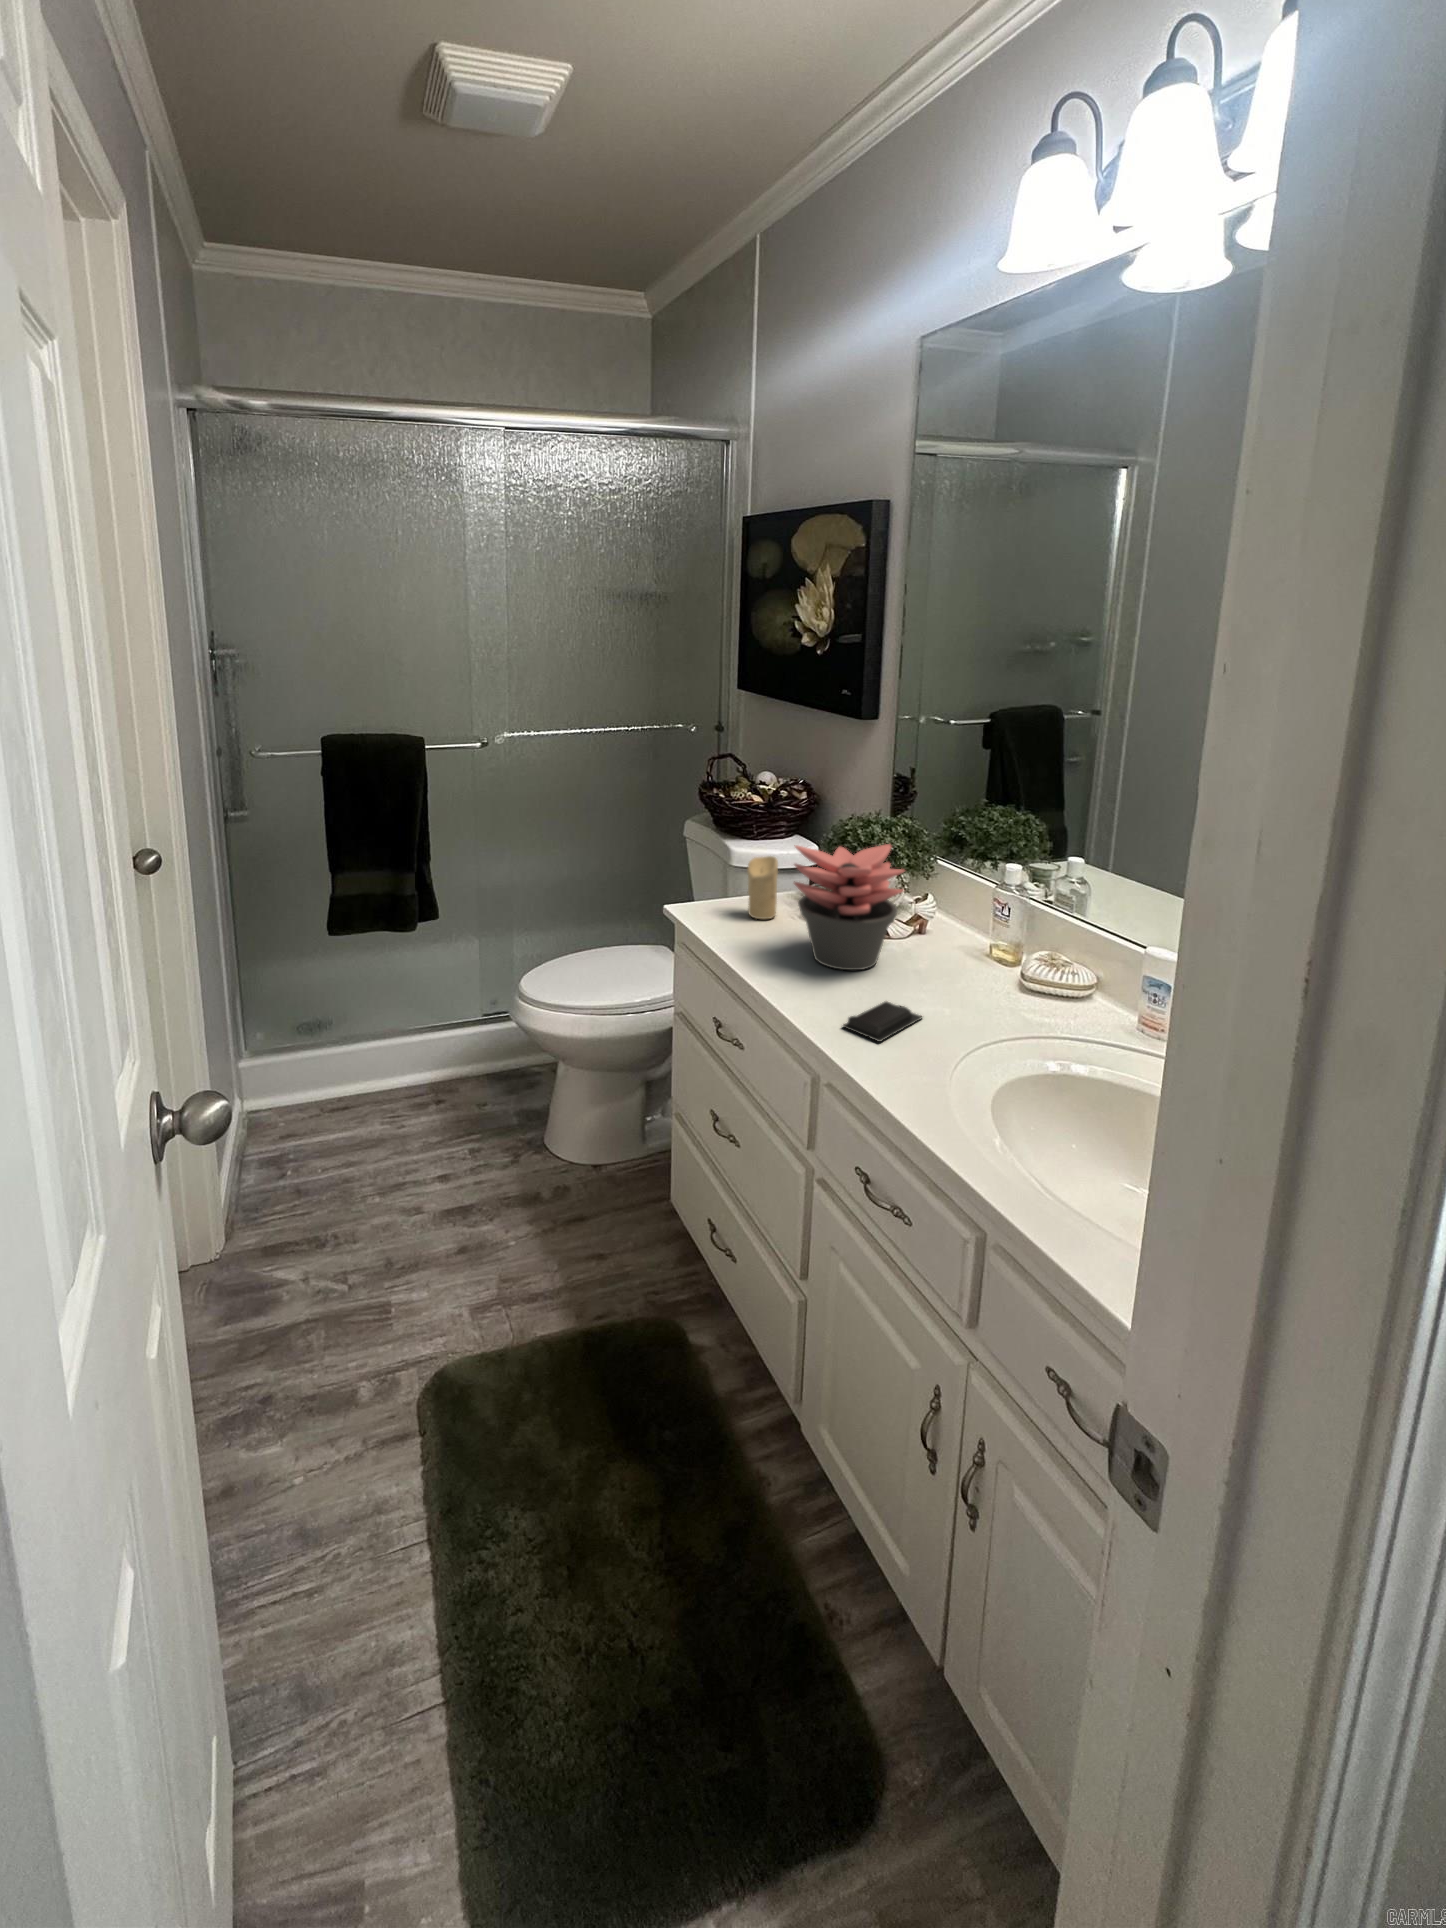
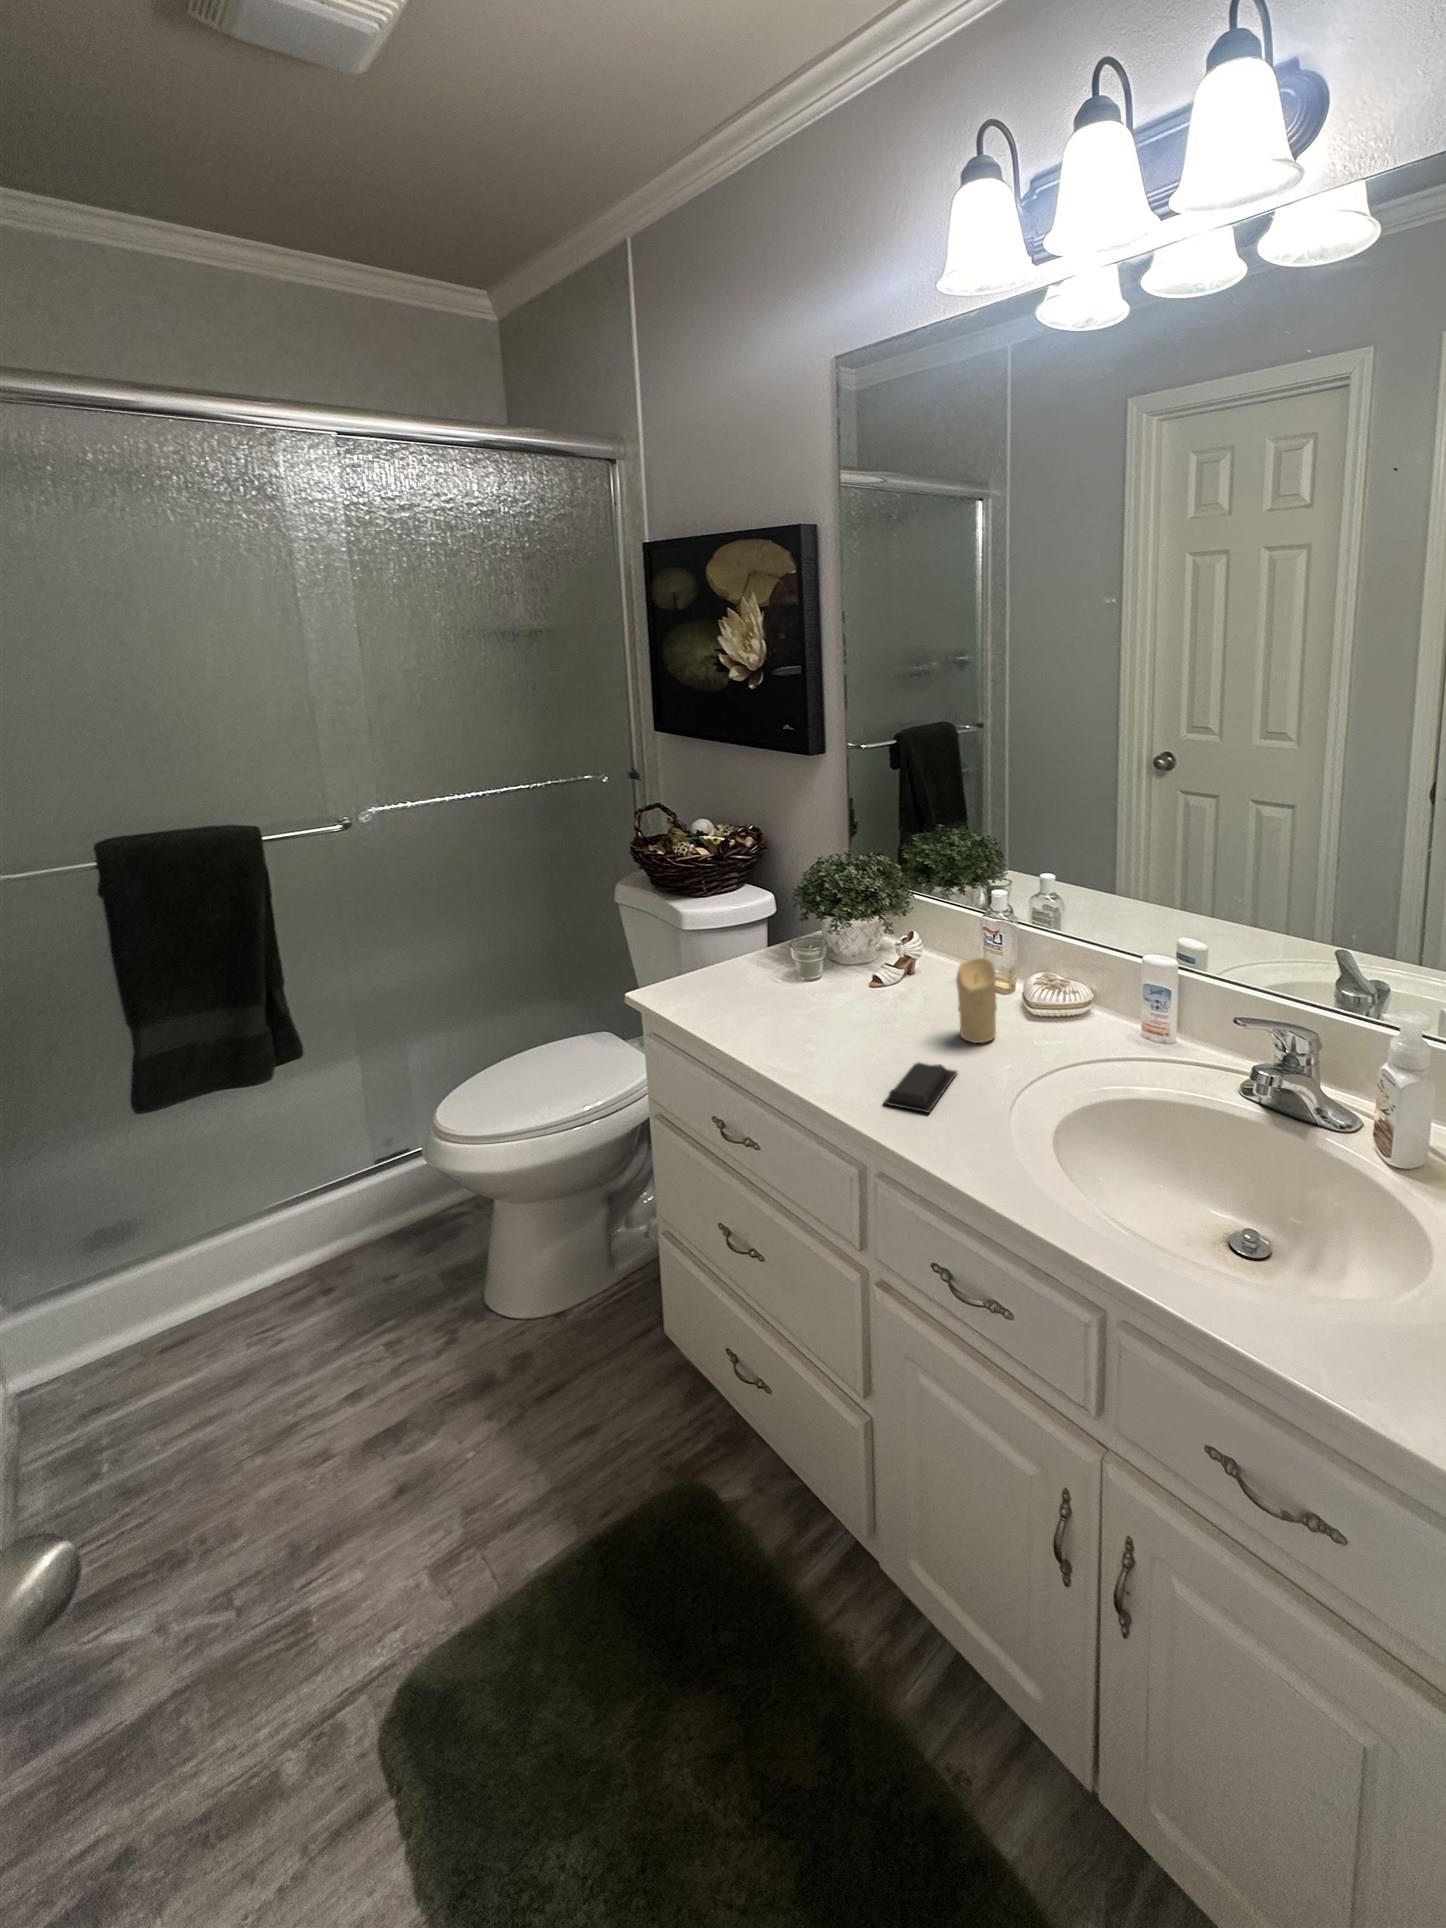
succulent plant: present [794,844,904,970] -> none [785,888,910,1034]
candle: present [747,856,778,919] -> present [956,958,997,1043]

